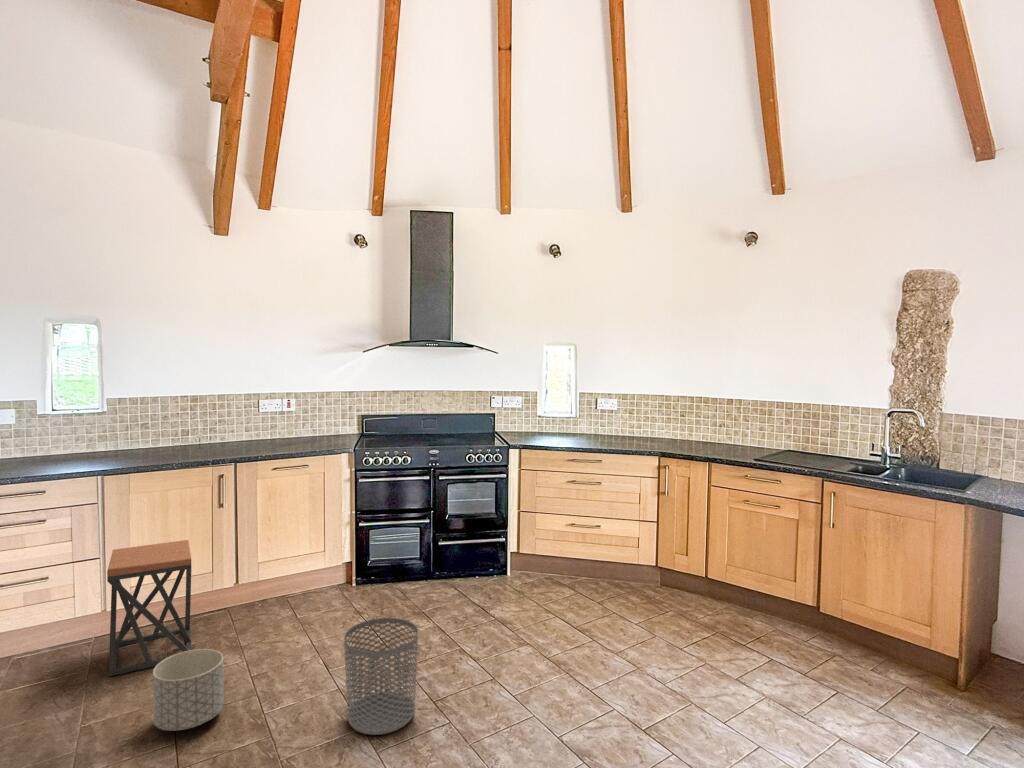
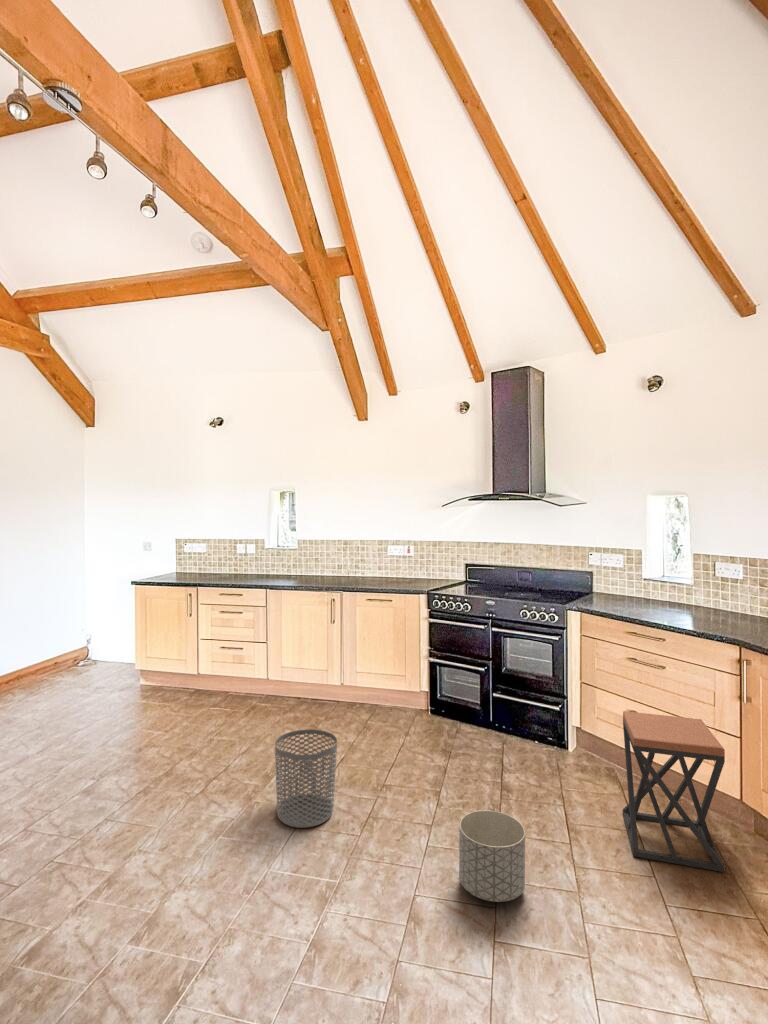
stool: present [107,540,192,676] -> present [622,711,725,872]
planter: present [153,649,224,731] -> present [459,810,525,902]

